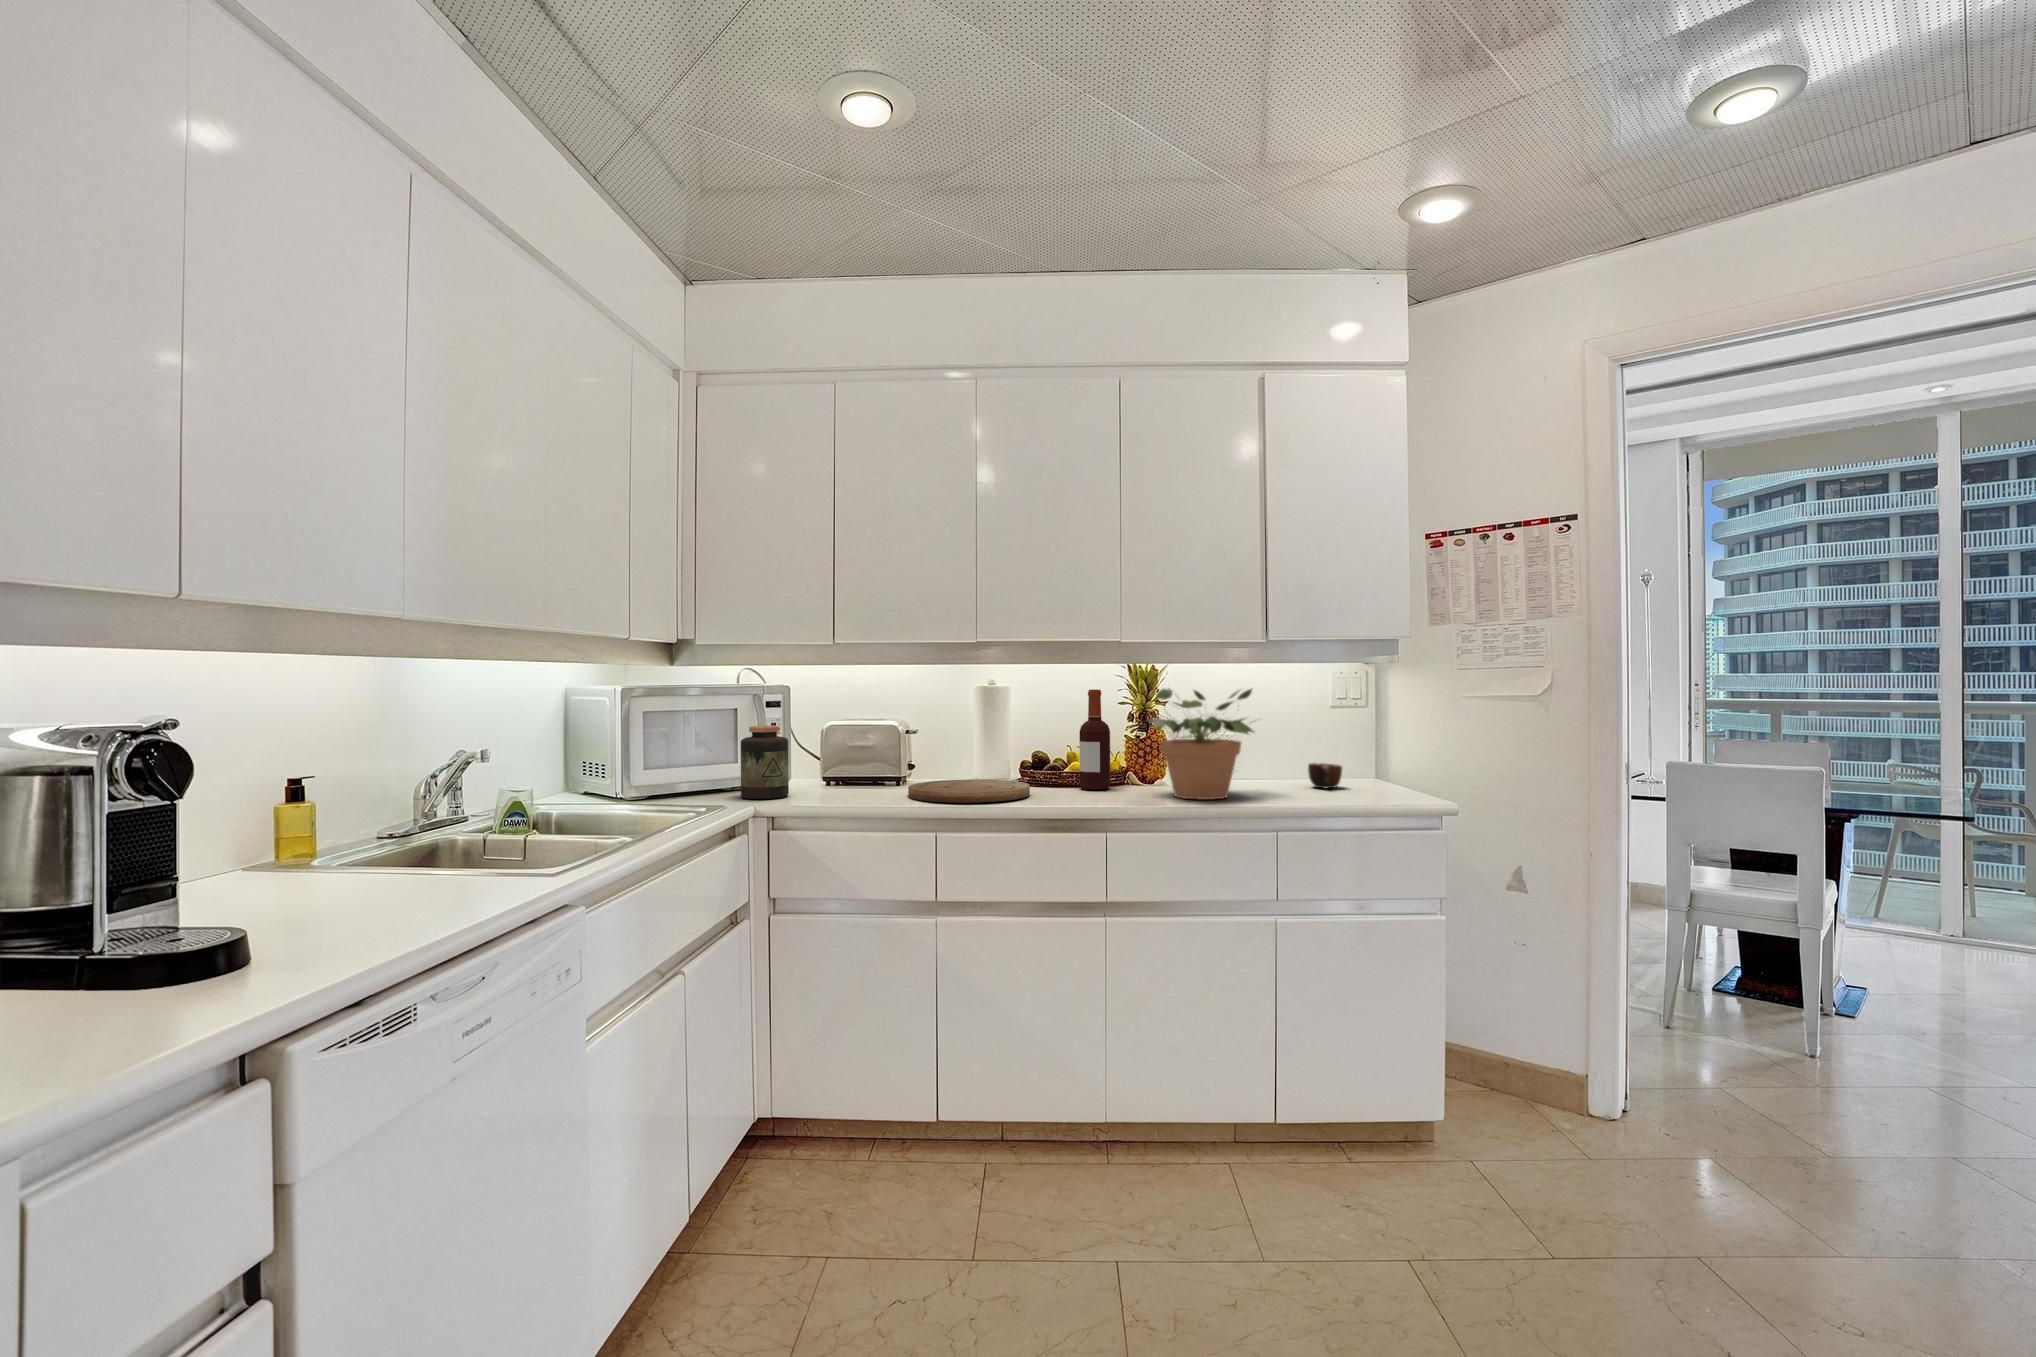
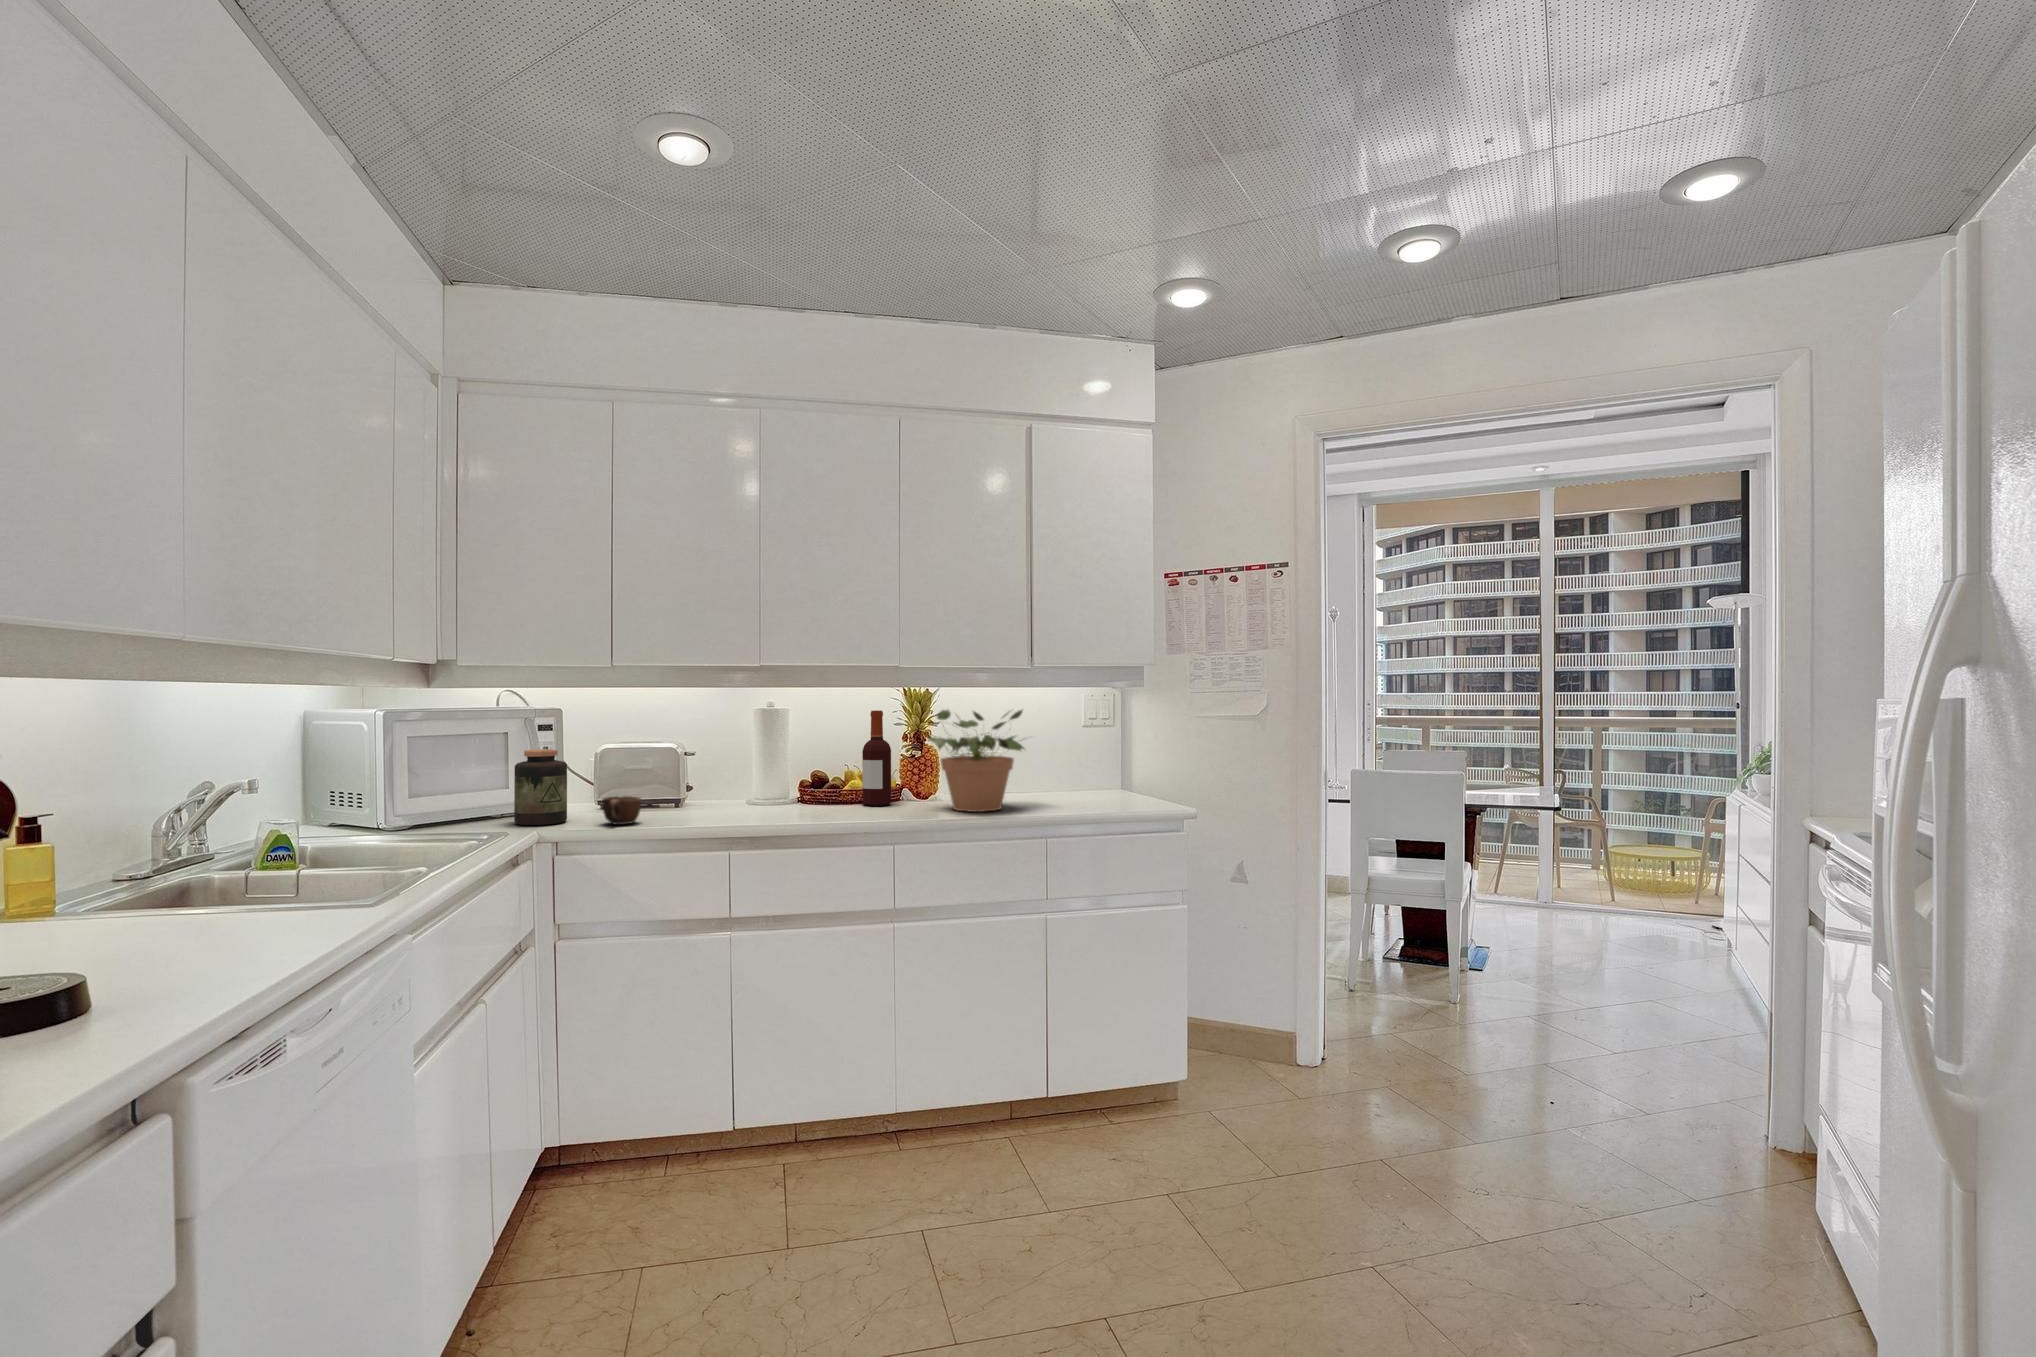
mug: present [1308,763,1342,788] -> present [602,796,642,825]
cutting board: present [908,779,1030,803] -> none [695,799,817,822]

